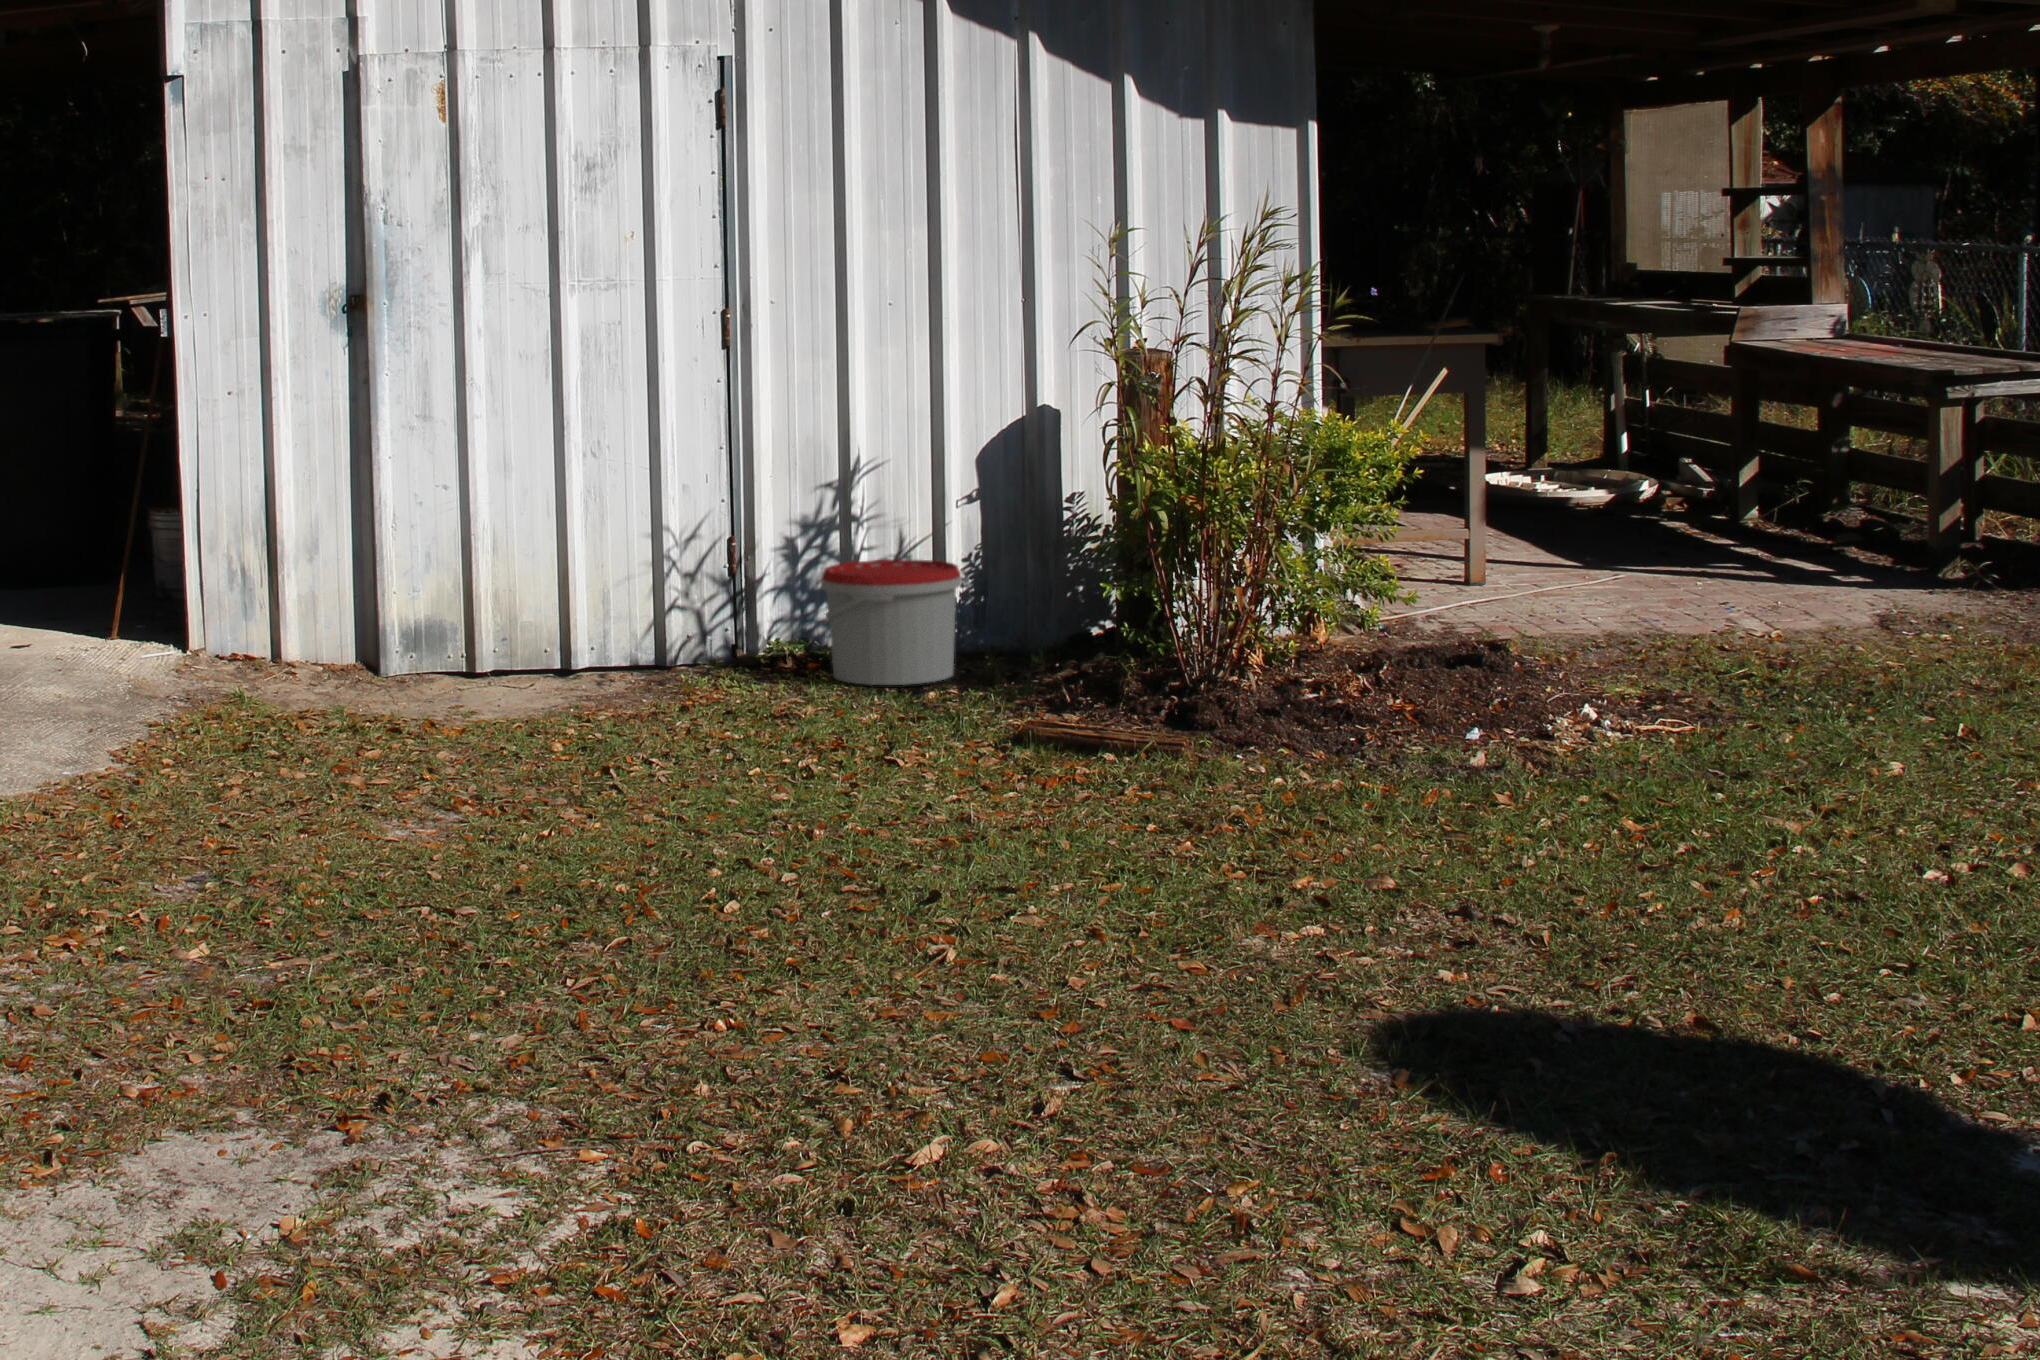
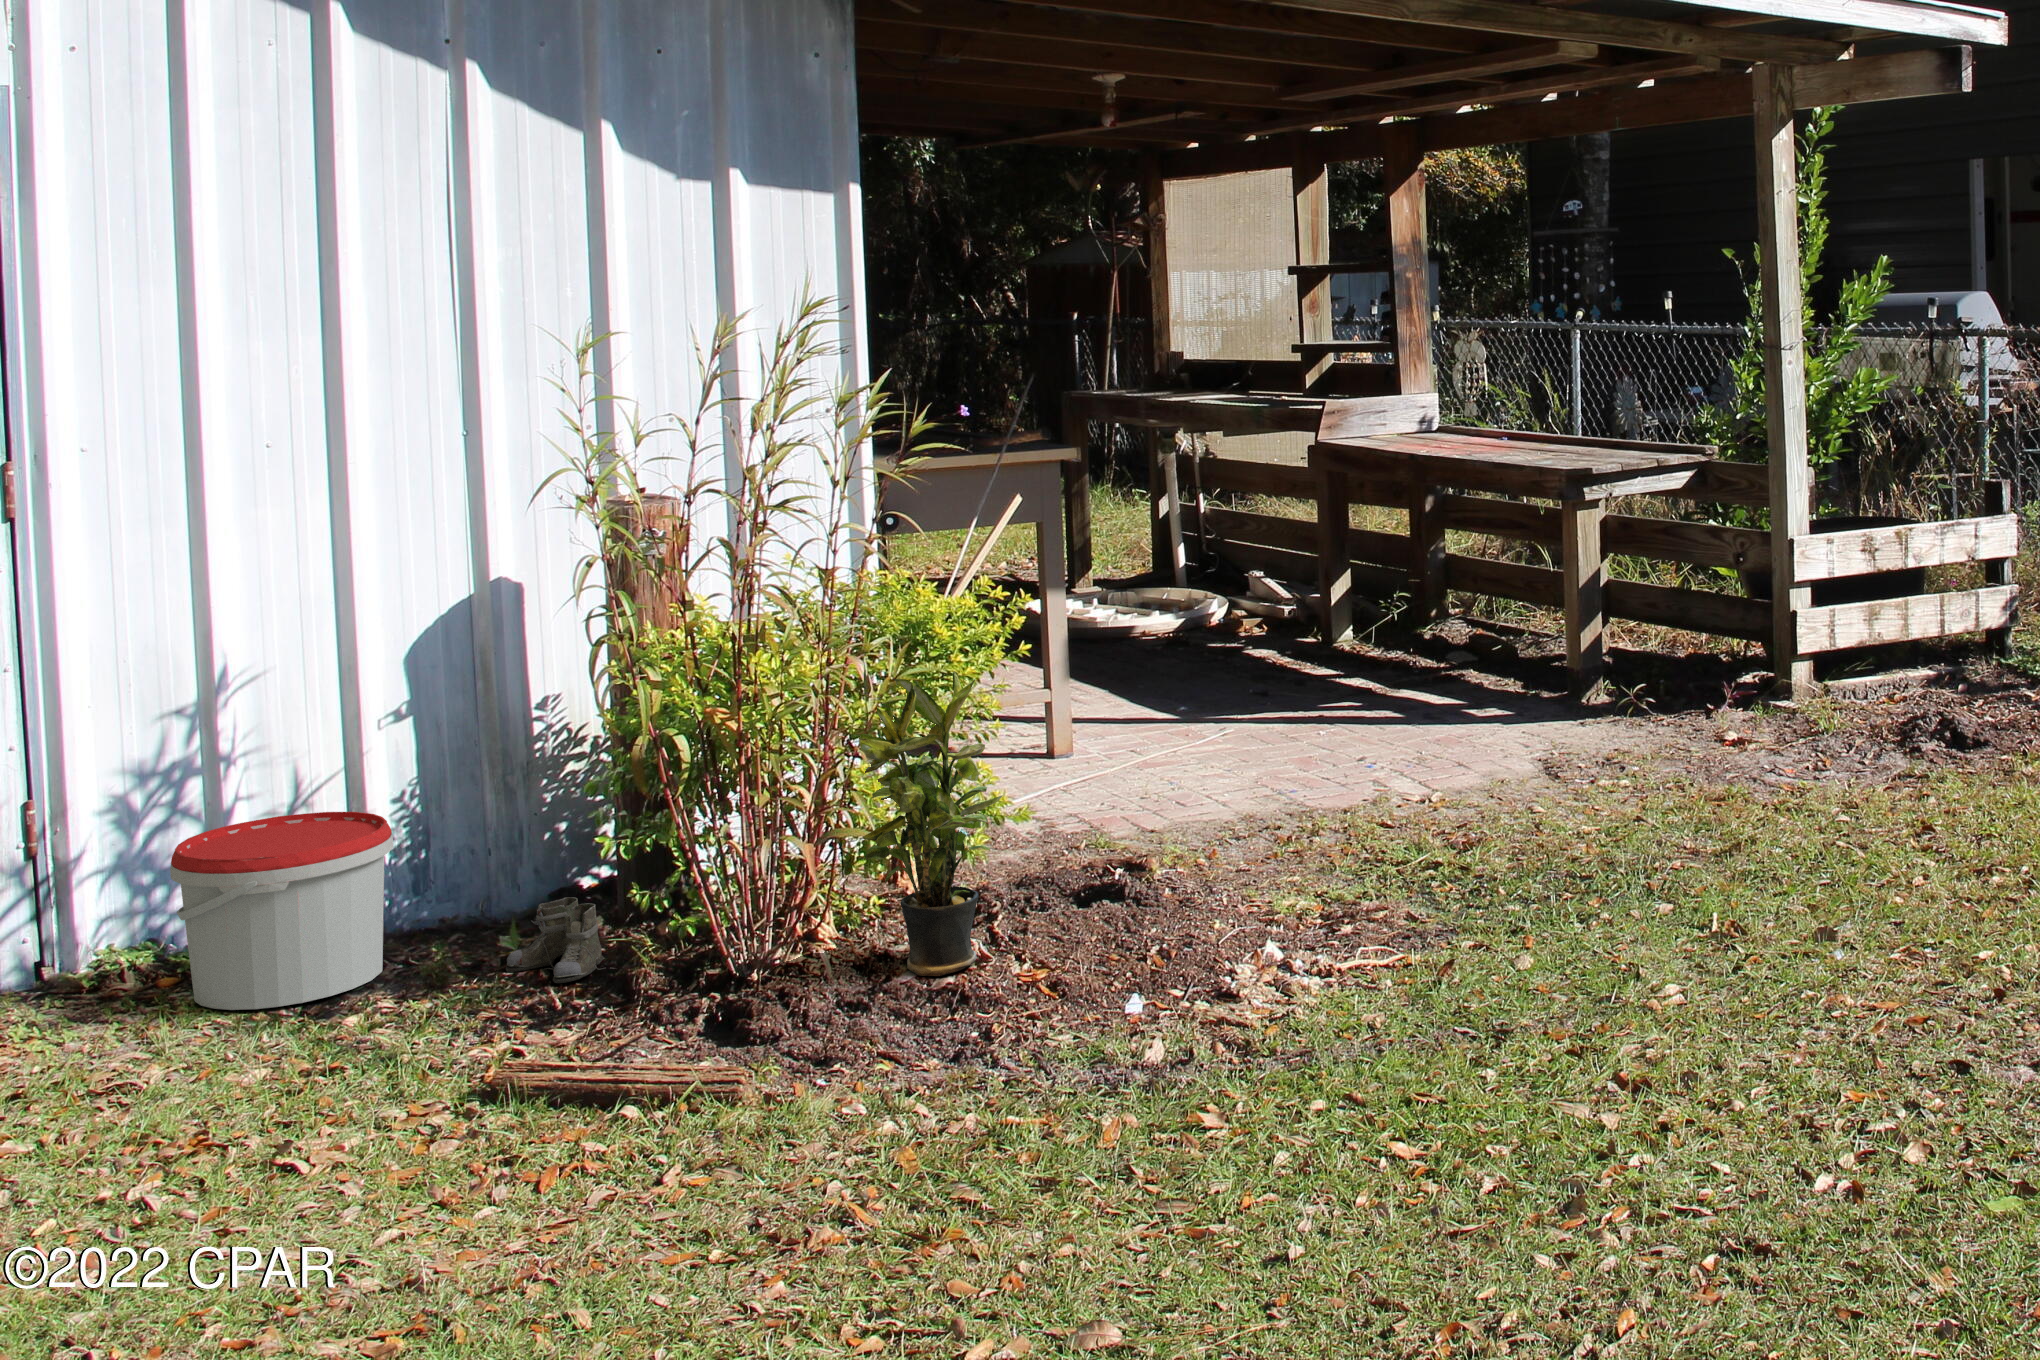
potted plant: none [1284,479,1406,719] -> present [858,671,1002,976]
boots: none [1036,637,1113,694] -> present [506,897,603,983]

